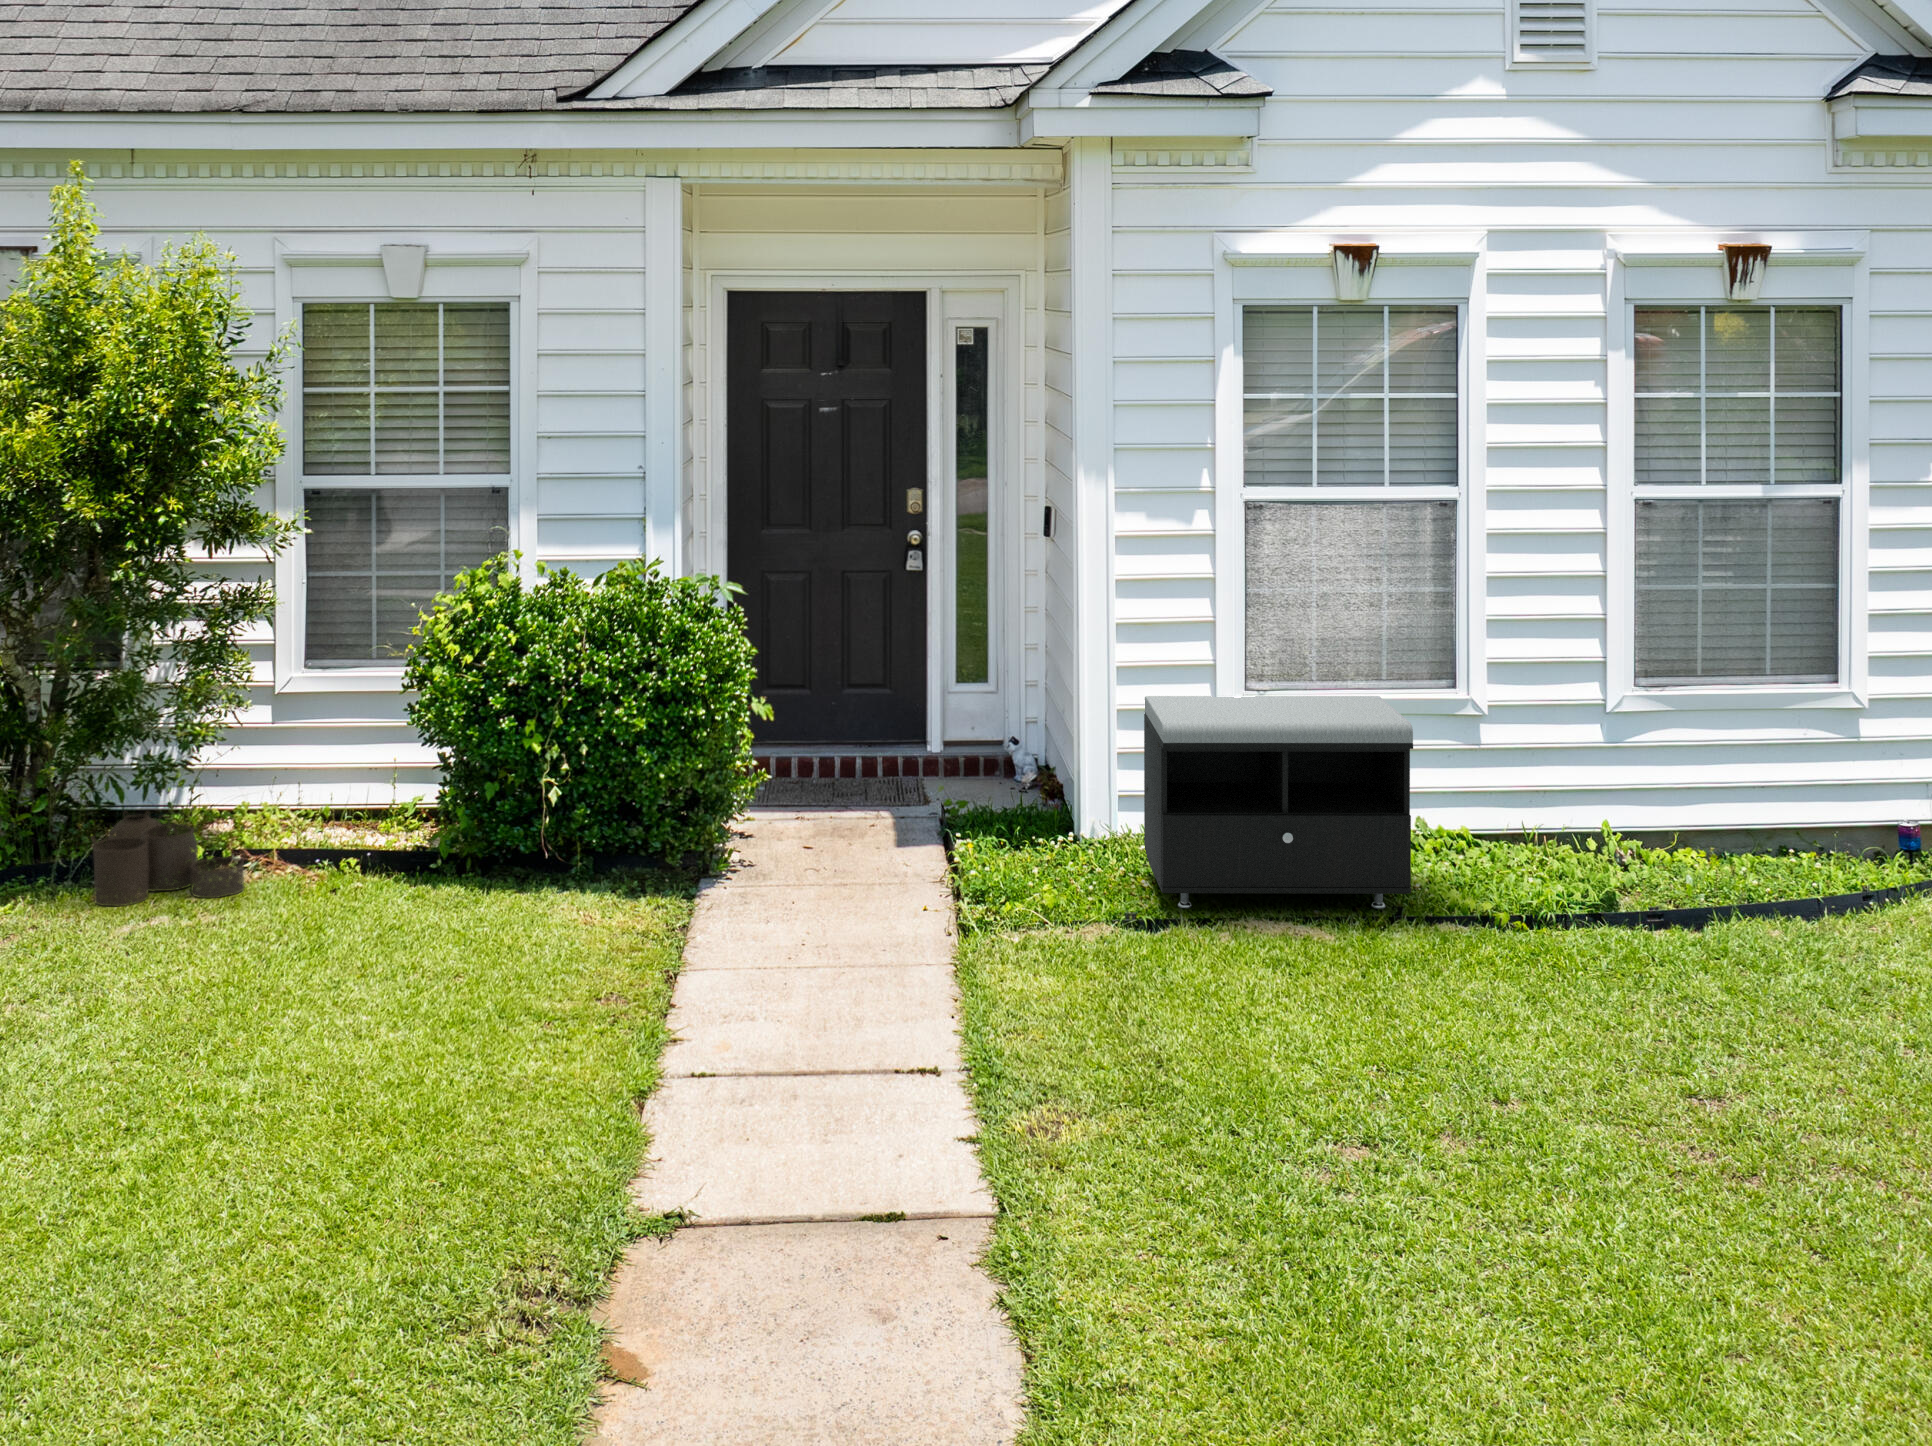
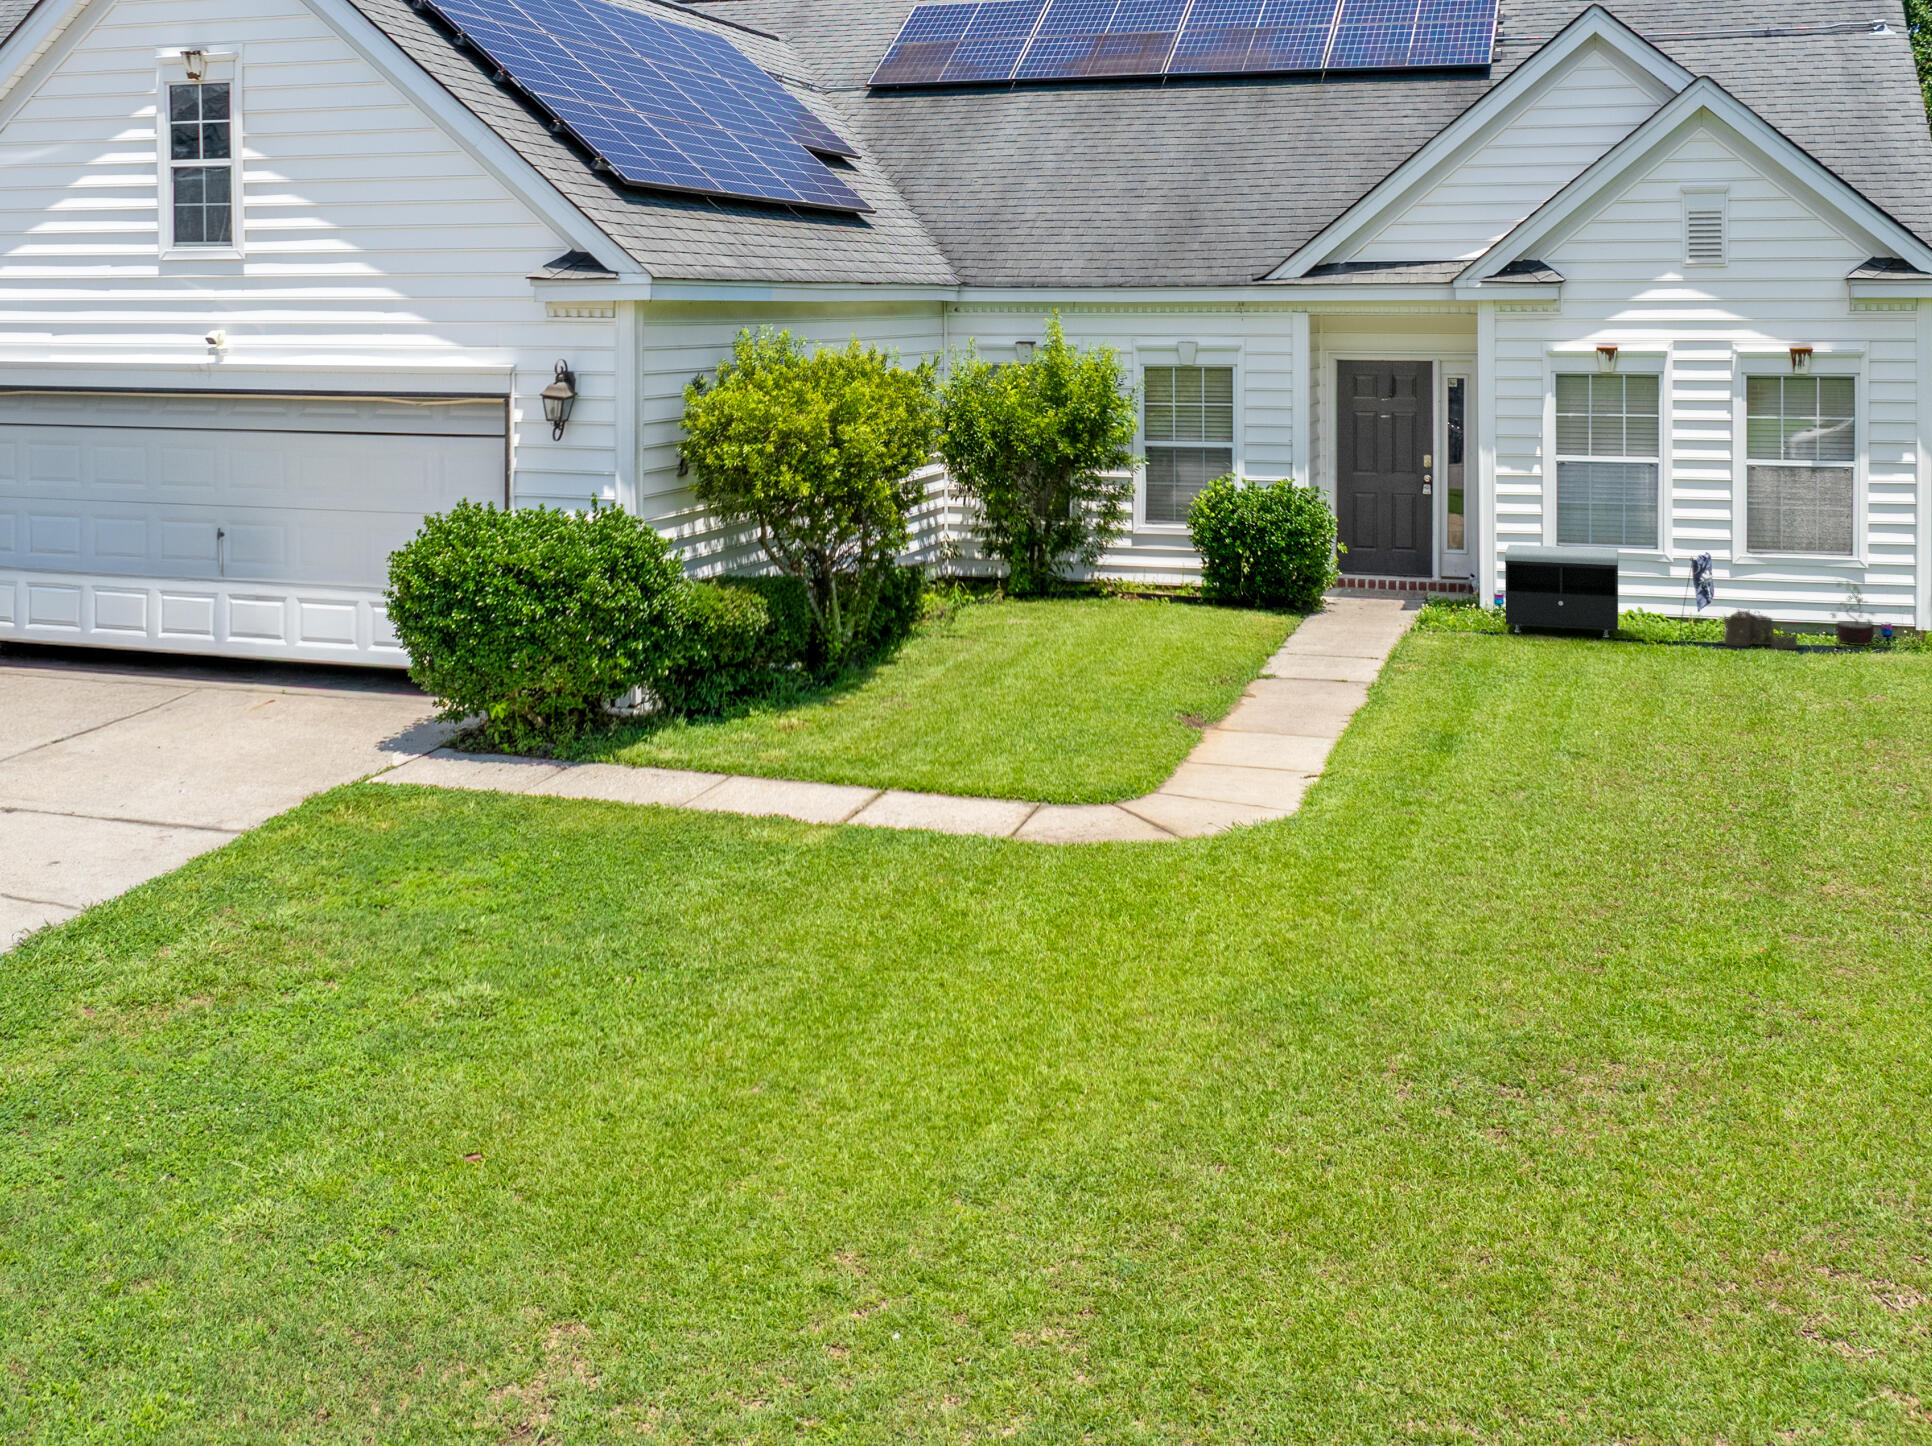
decorative plant: none [1804,743,1910,889] -> present [1832,583,1874,645]
woven basket: present [92,812,244,906] -> present [1724,611,1797,649]

